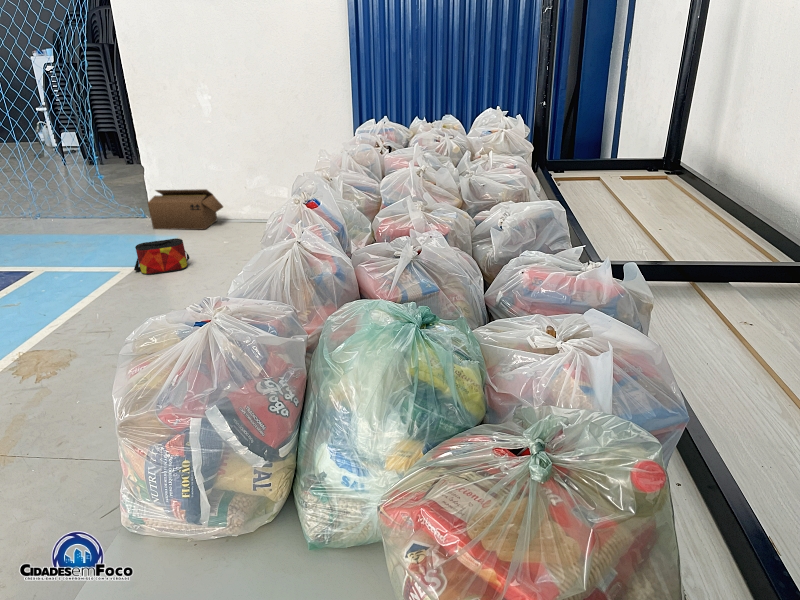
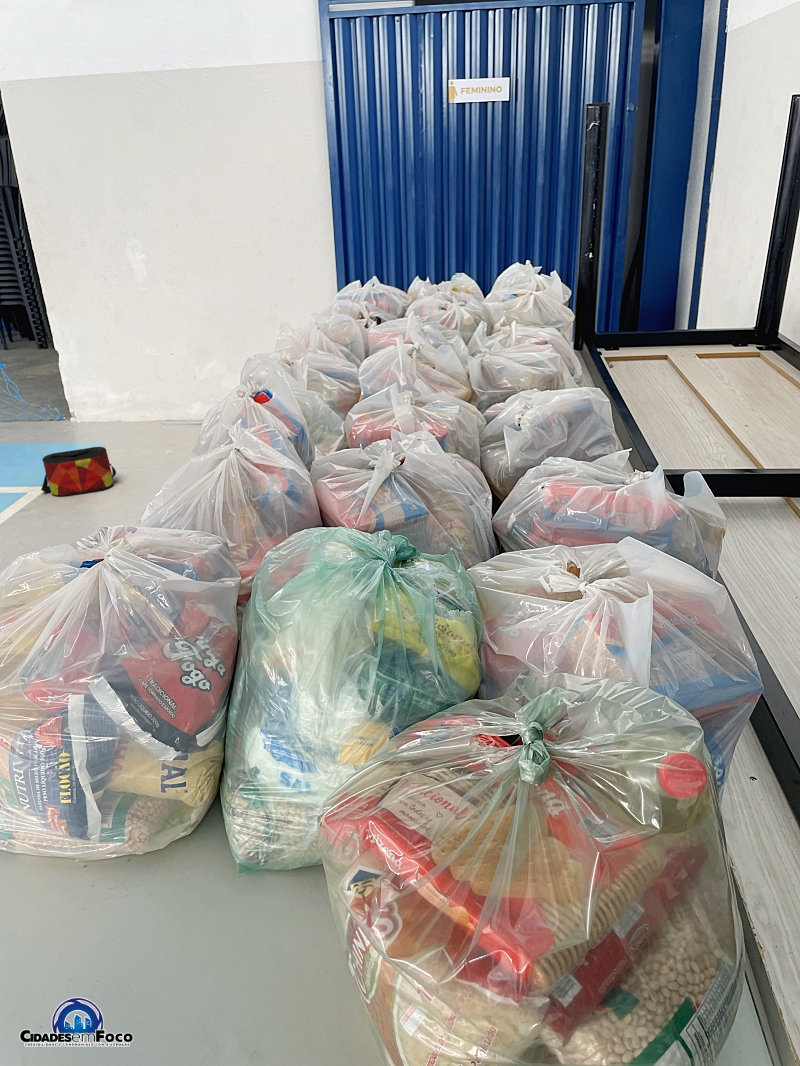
cardboard box: present [148,189,223,230] -> none [61,379,164,435]

